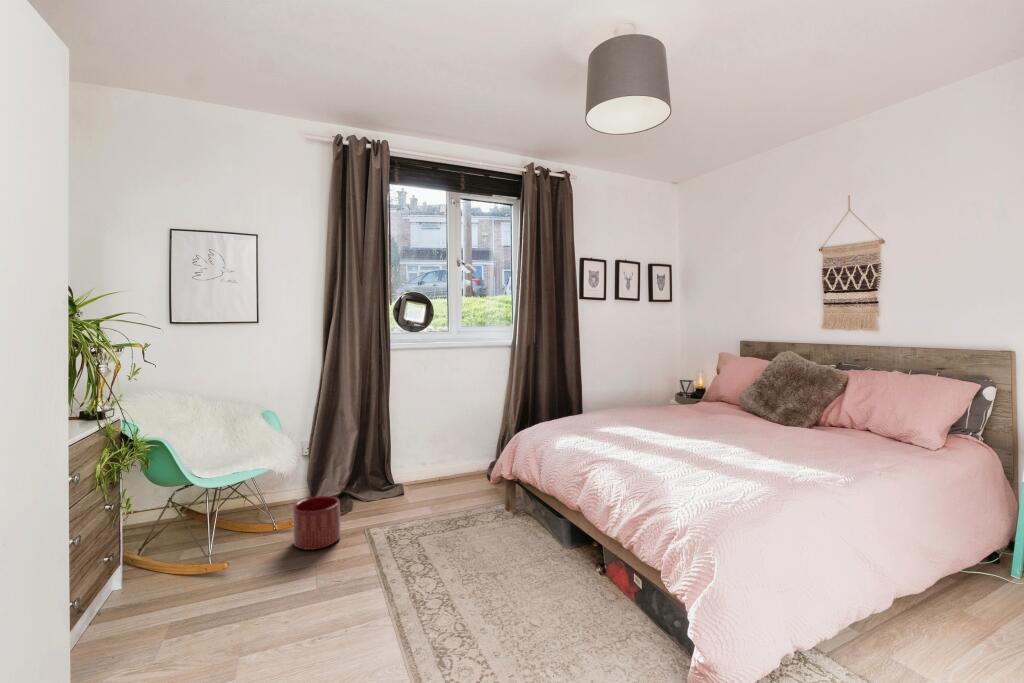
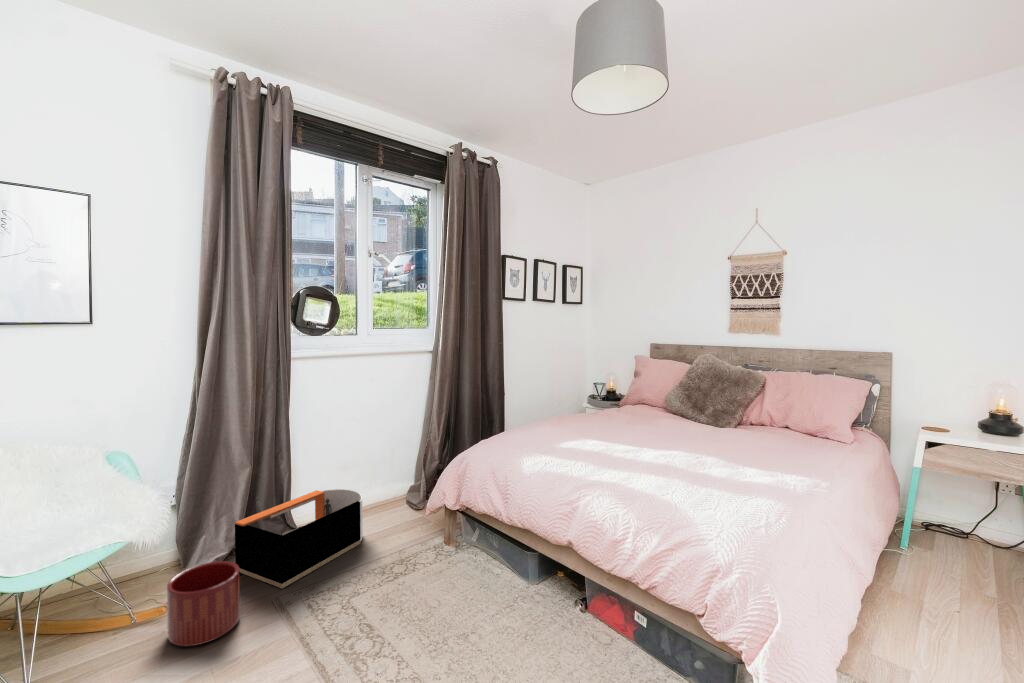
storage bin: none [346,457,442,524] -> present [235,489,362,588]

